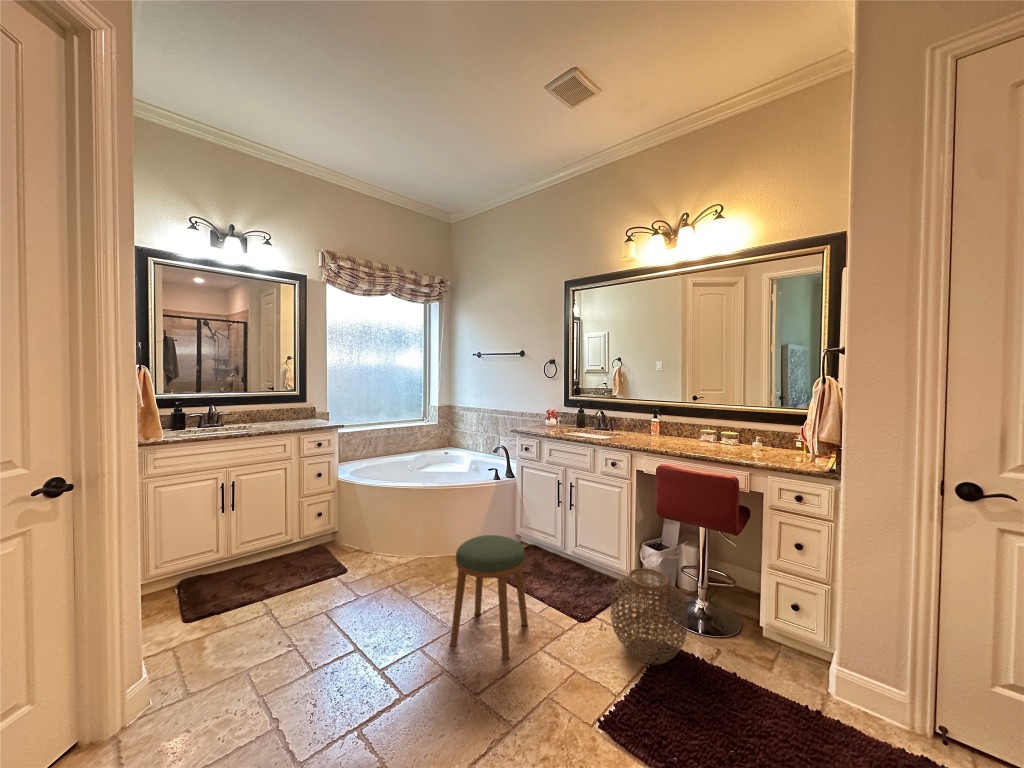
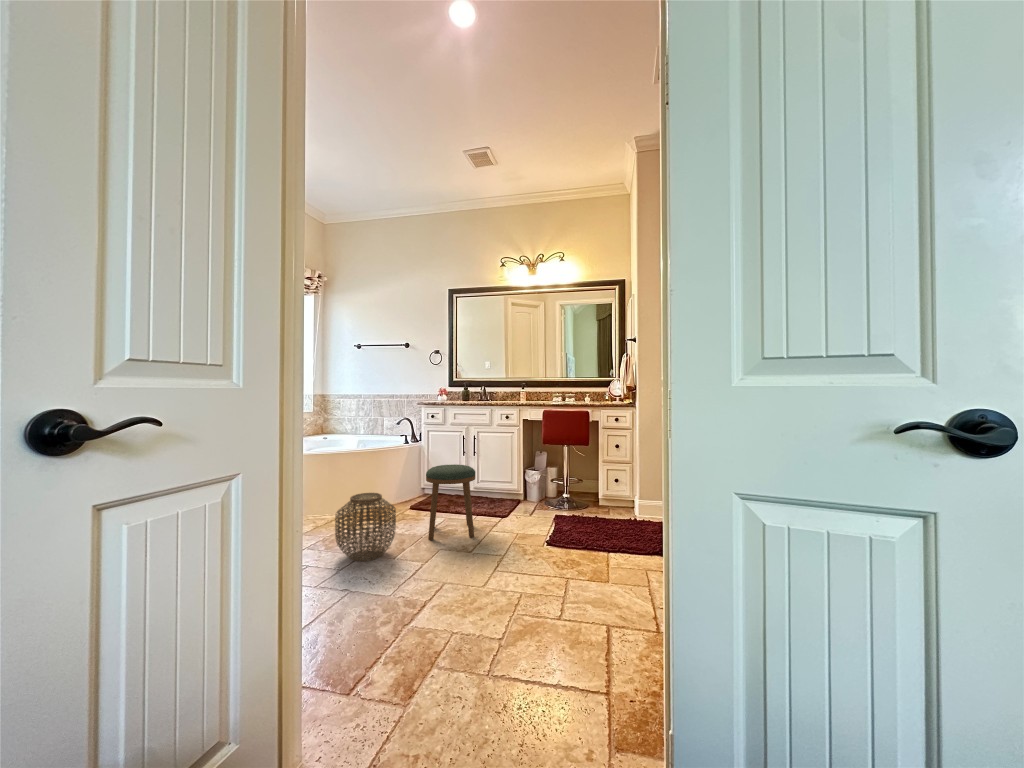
woven basket: present [611,568,687,664] -> present [335,493,396,562]

